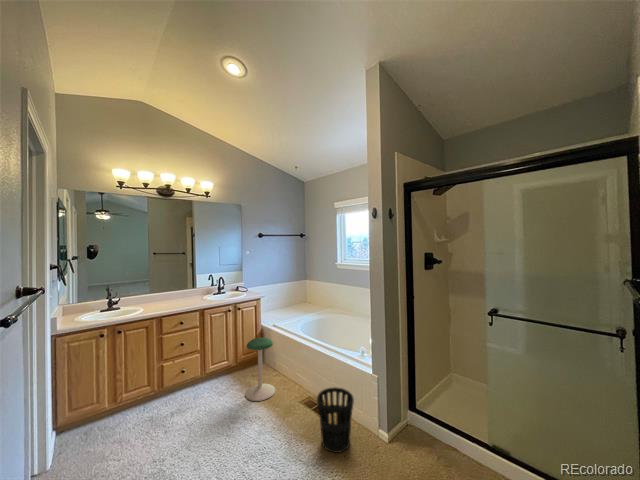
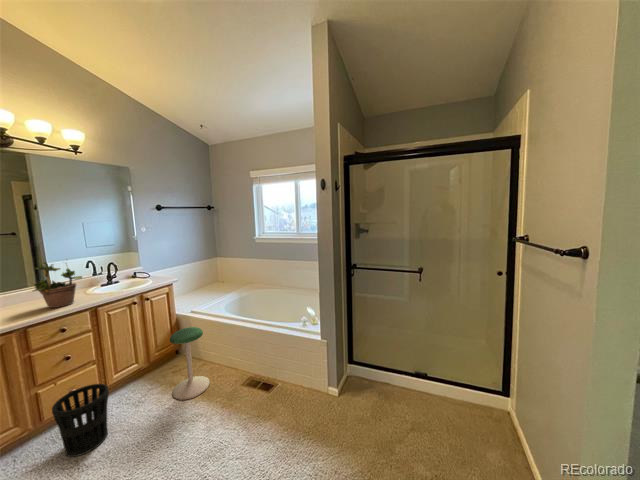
potted plant: none [170,269,199,306] -> present [33,262,82,308]
wastebasket: present [317,388,354,453] -> present [52,384,109,457]

